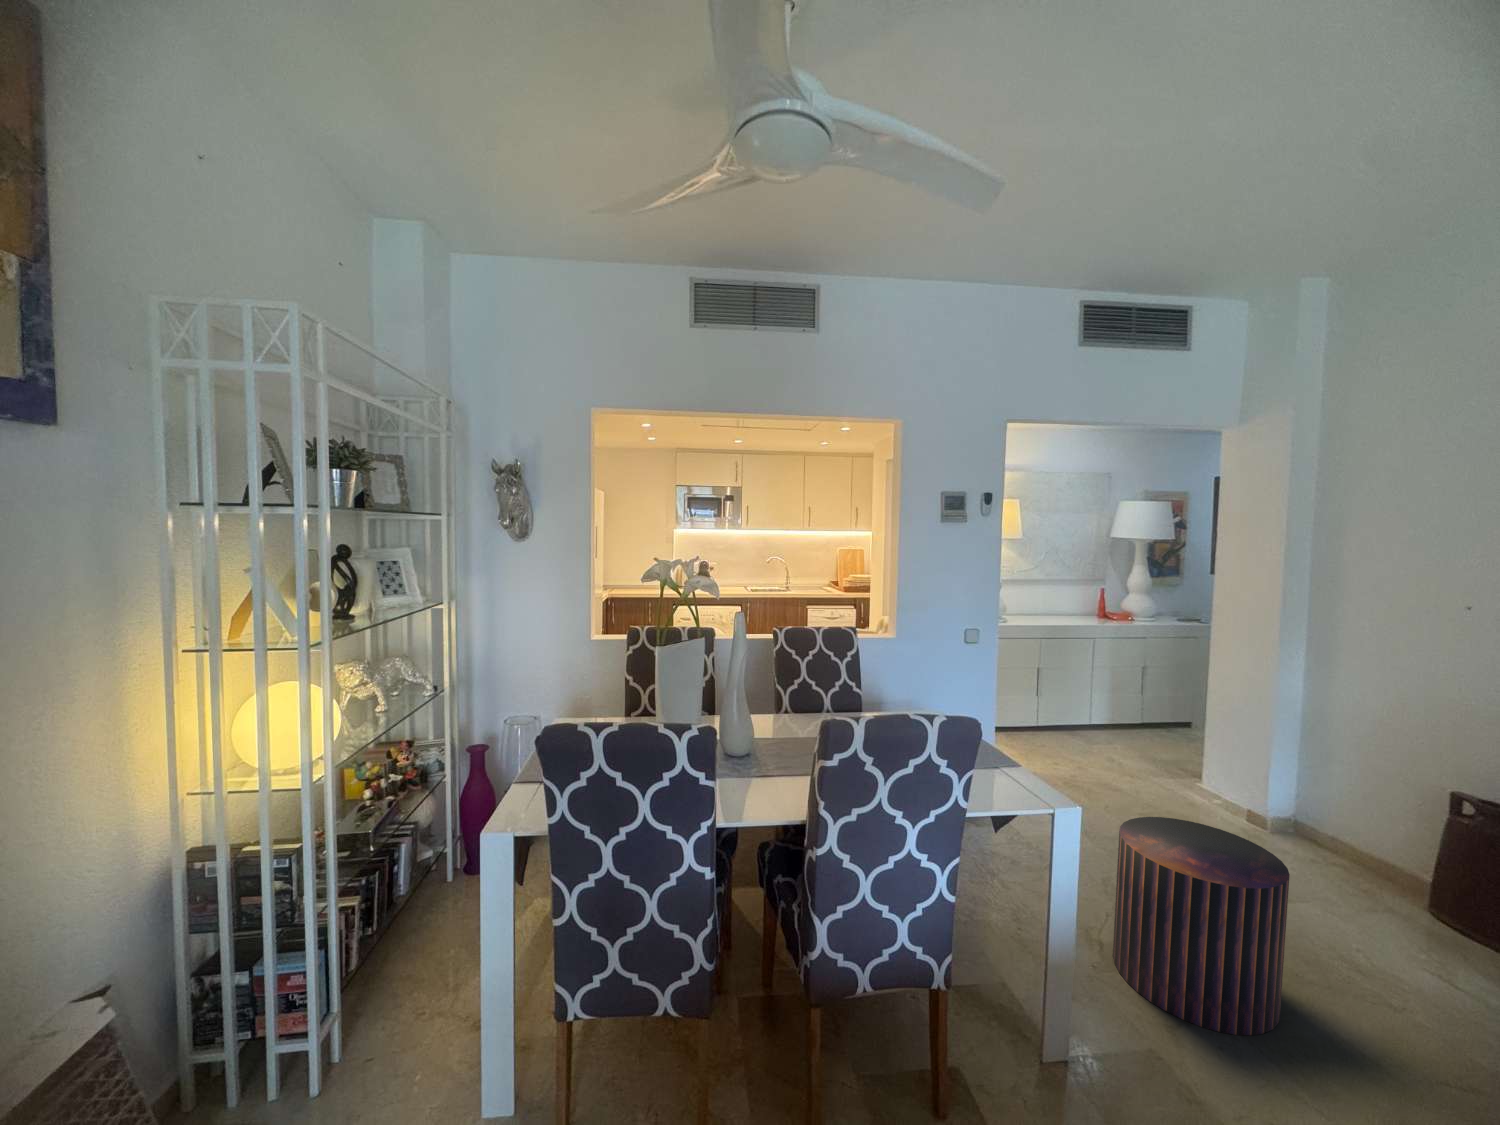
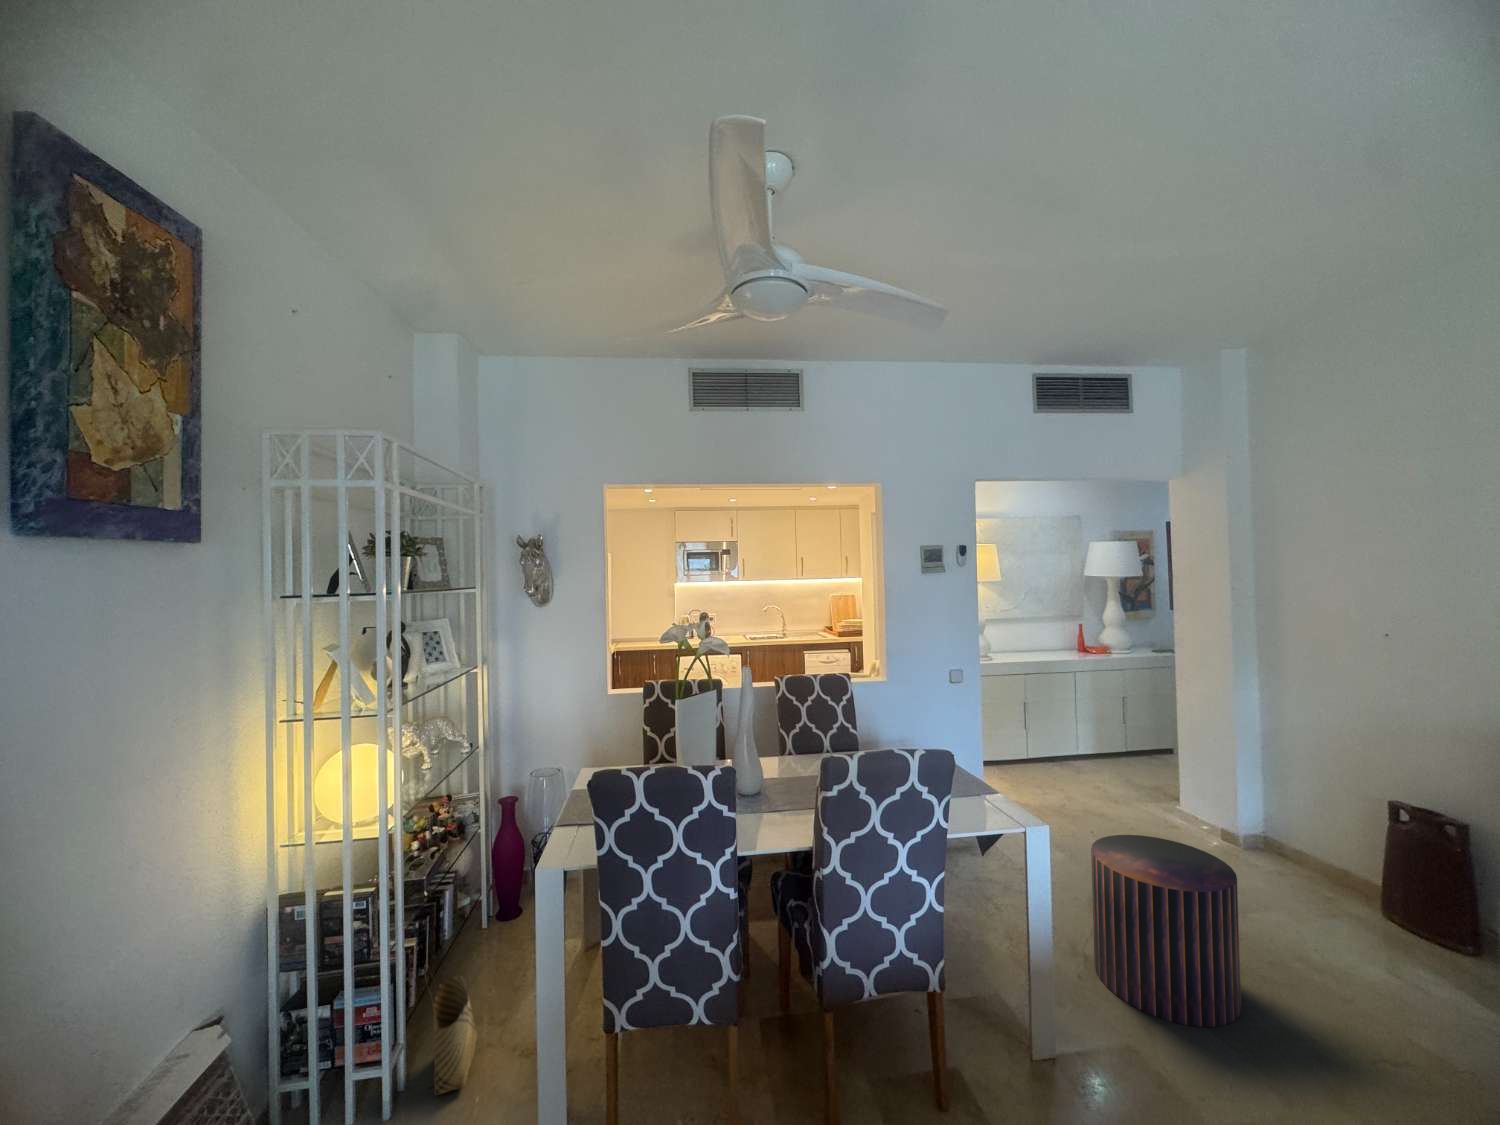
woven basket: none [359,917,423,1074] -> present [424,955,477,1095]

